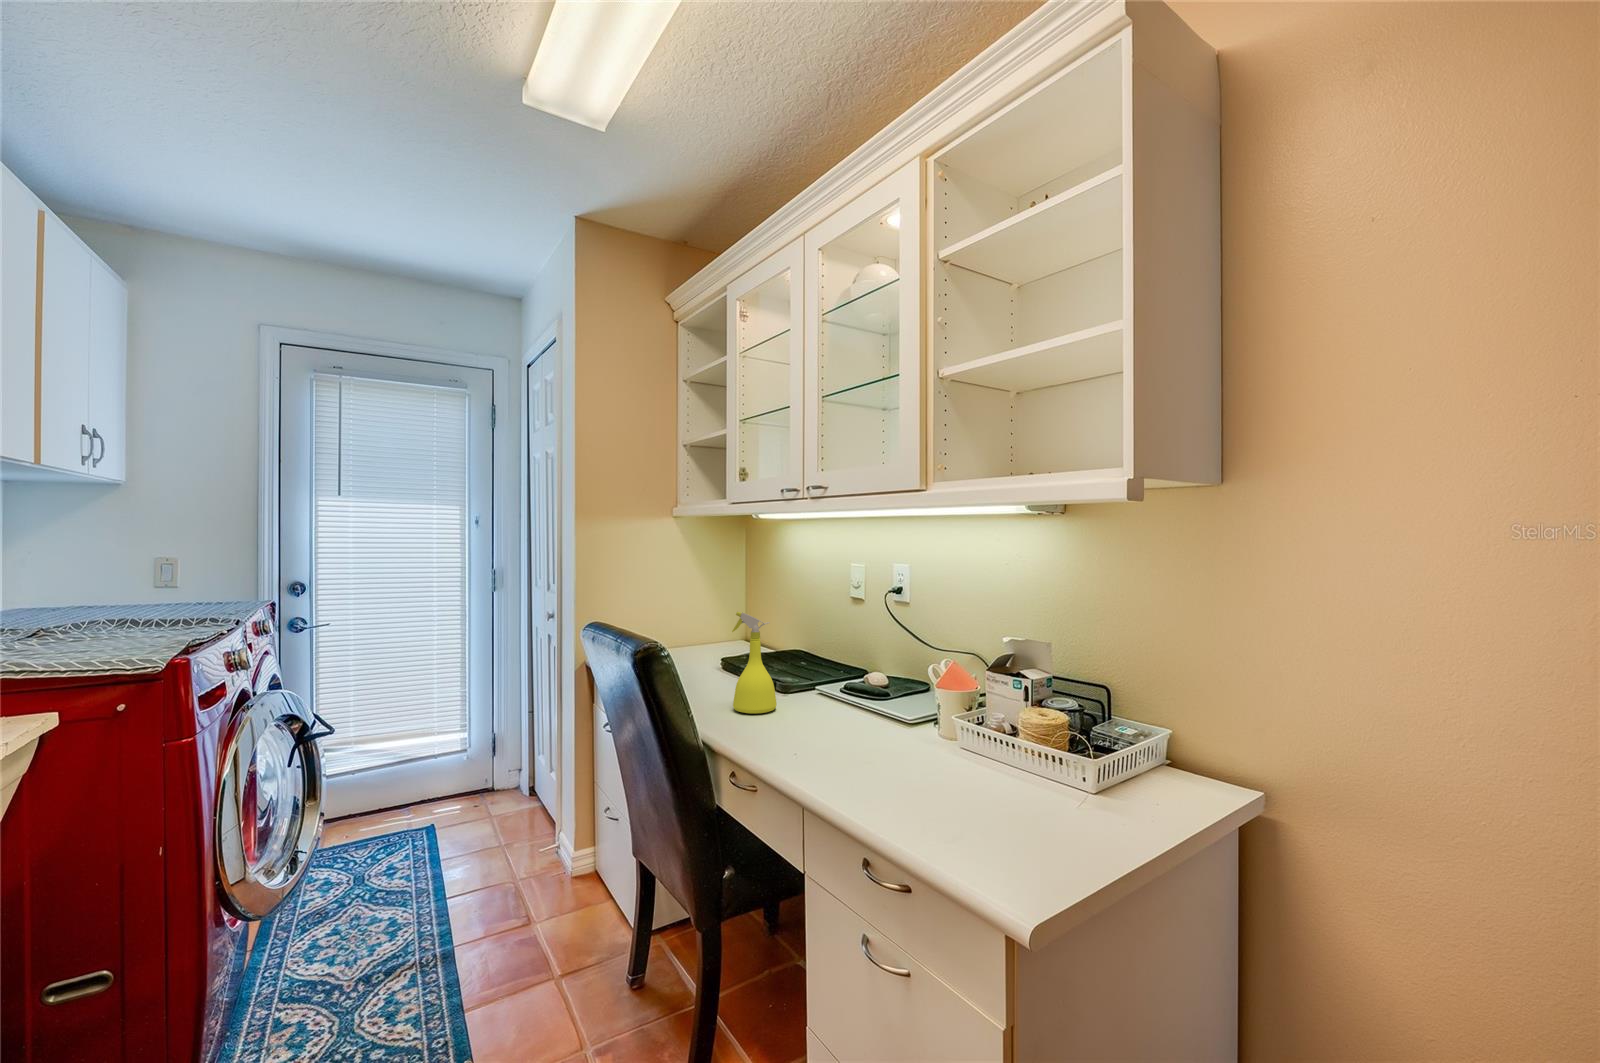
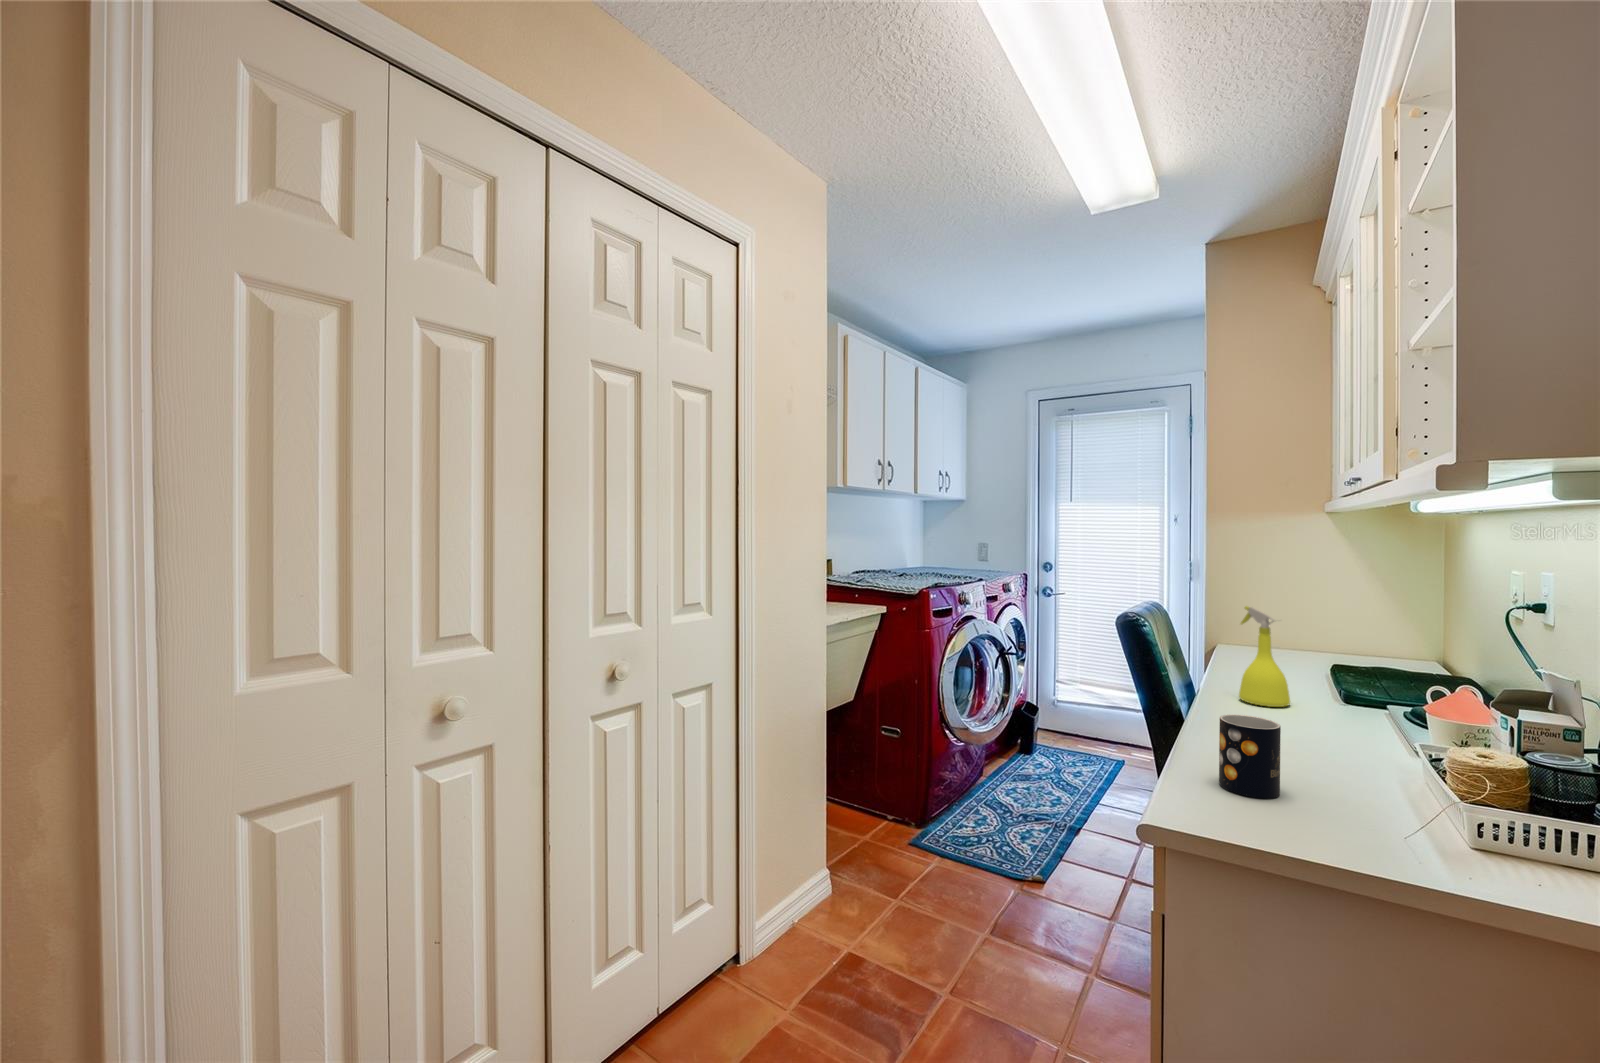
mug: none [936,727,992,820] -> present [1219,714,1281,798]

